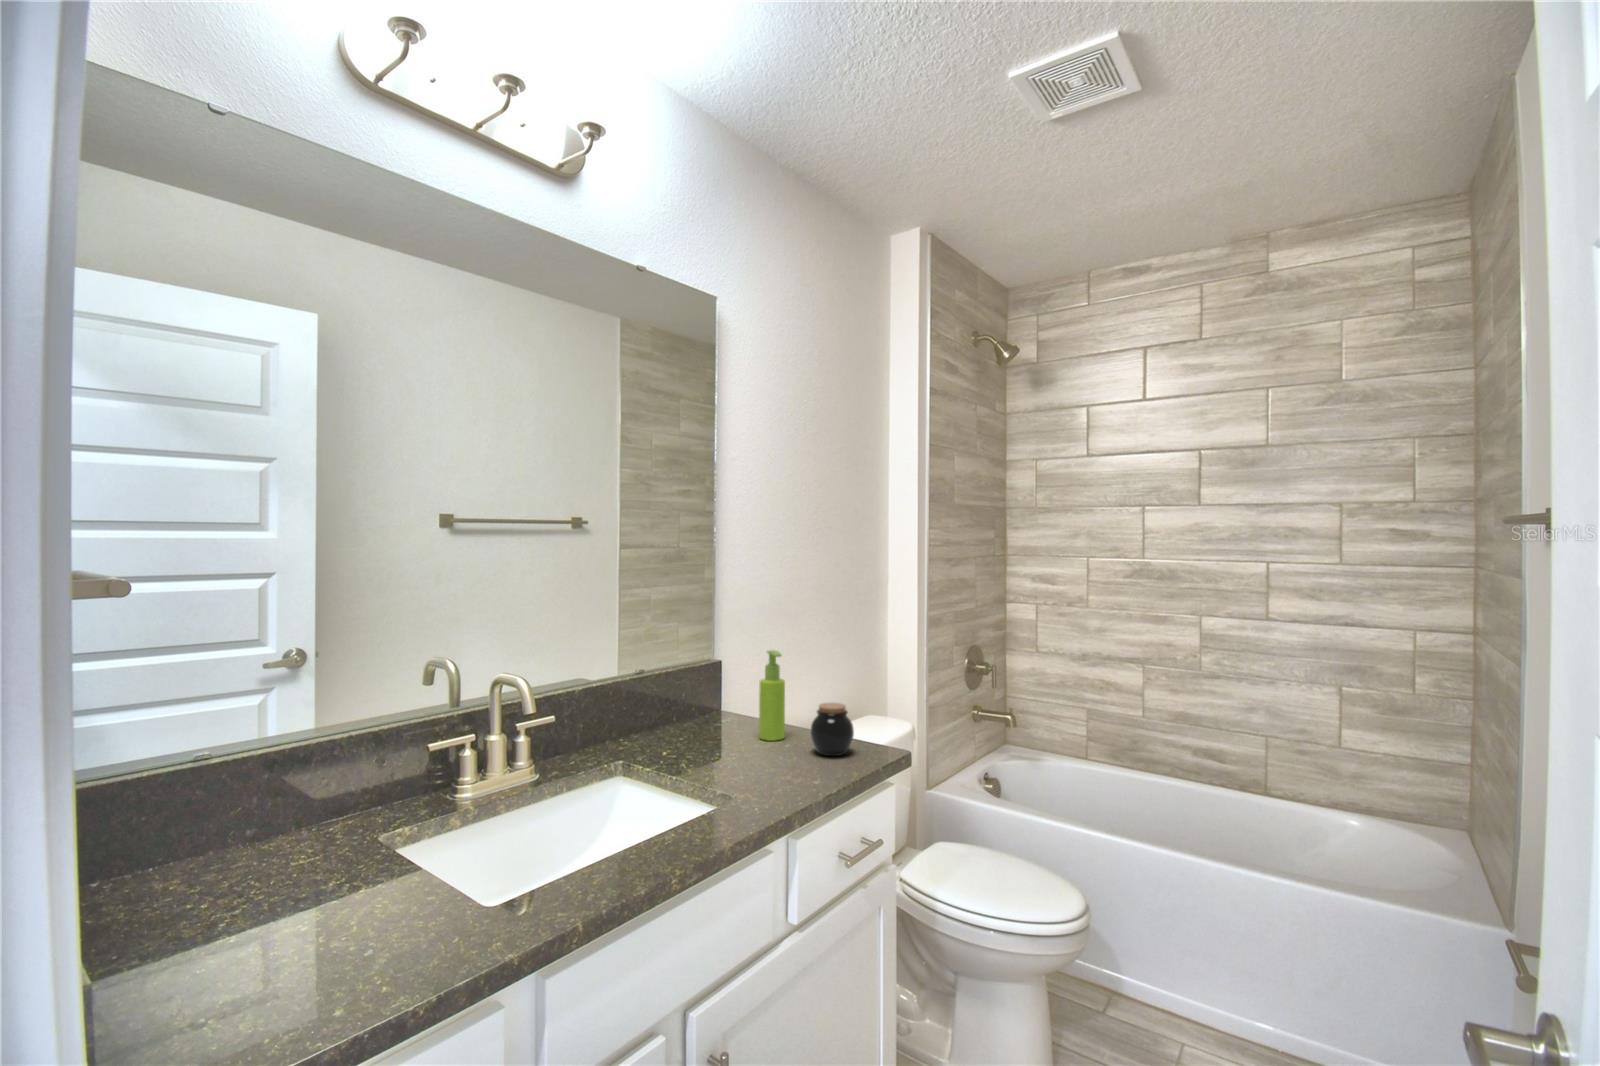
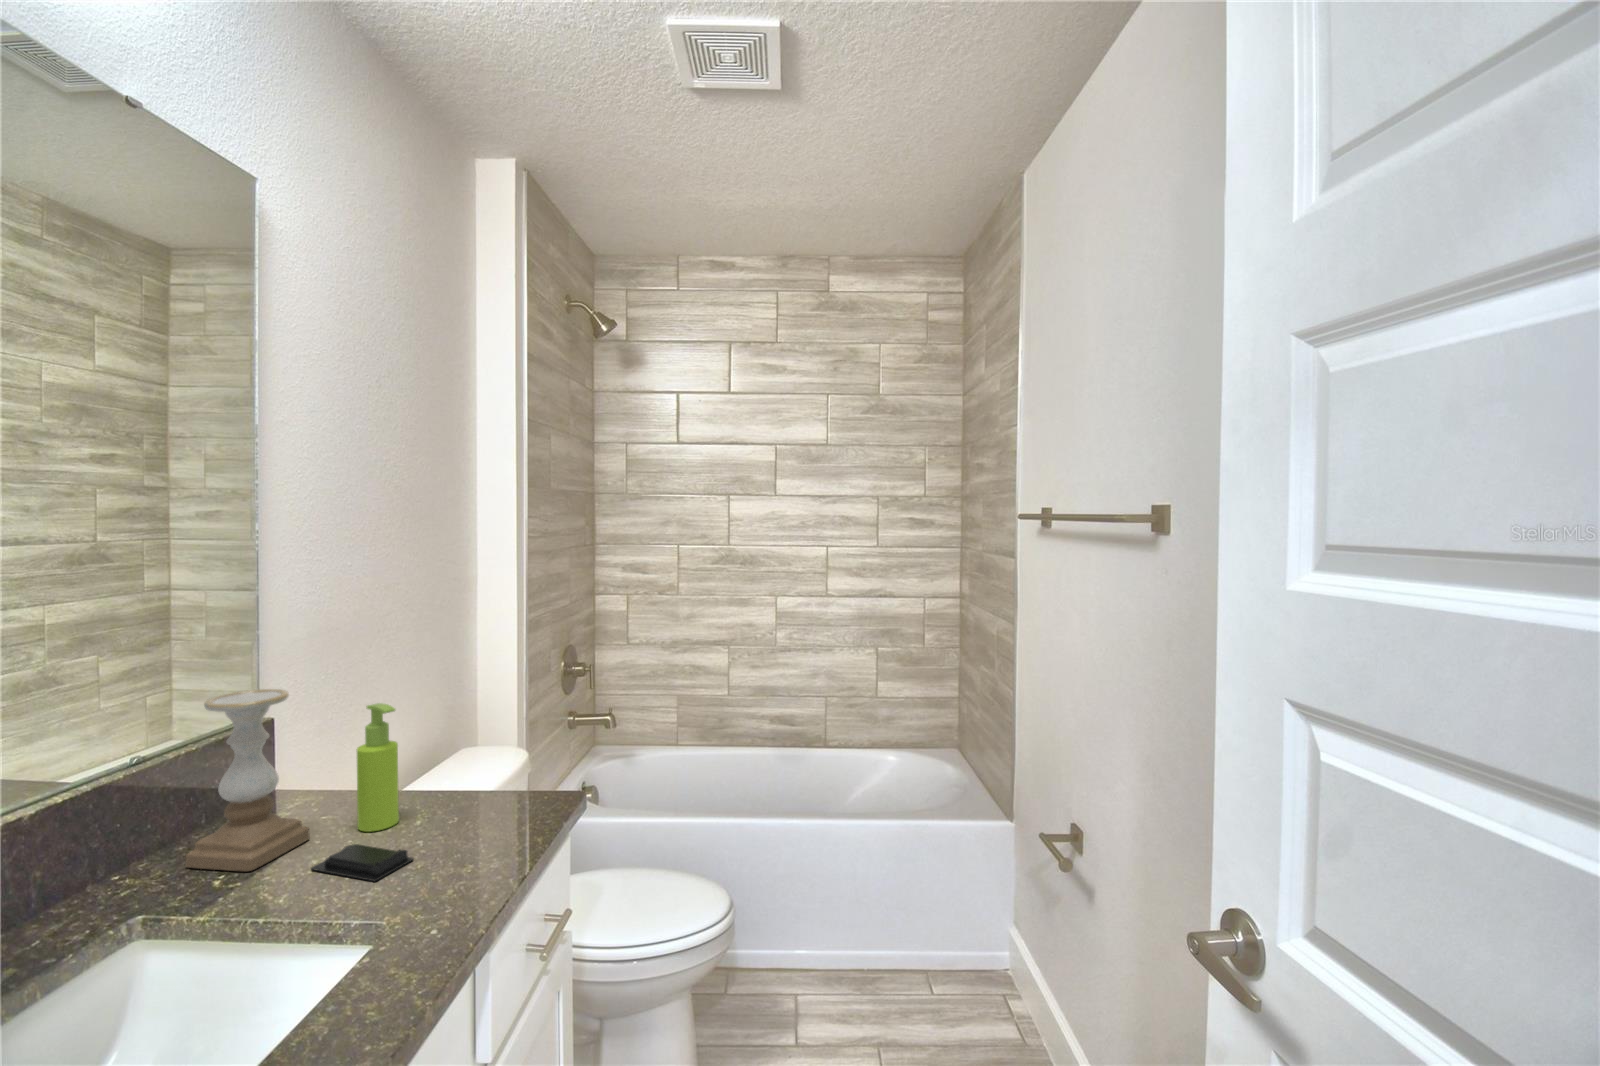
candle holder: none [667,631,731,745] -> present [186,689,310,871]
jar: present [811,703,854,756] -> none [451,760,512,833]
soap bar: none [723,743,780,766] -> present [311,844,413,881]

